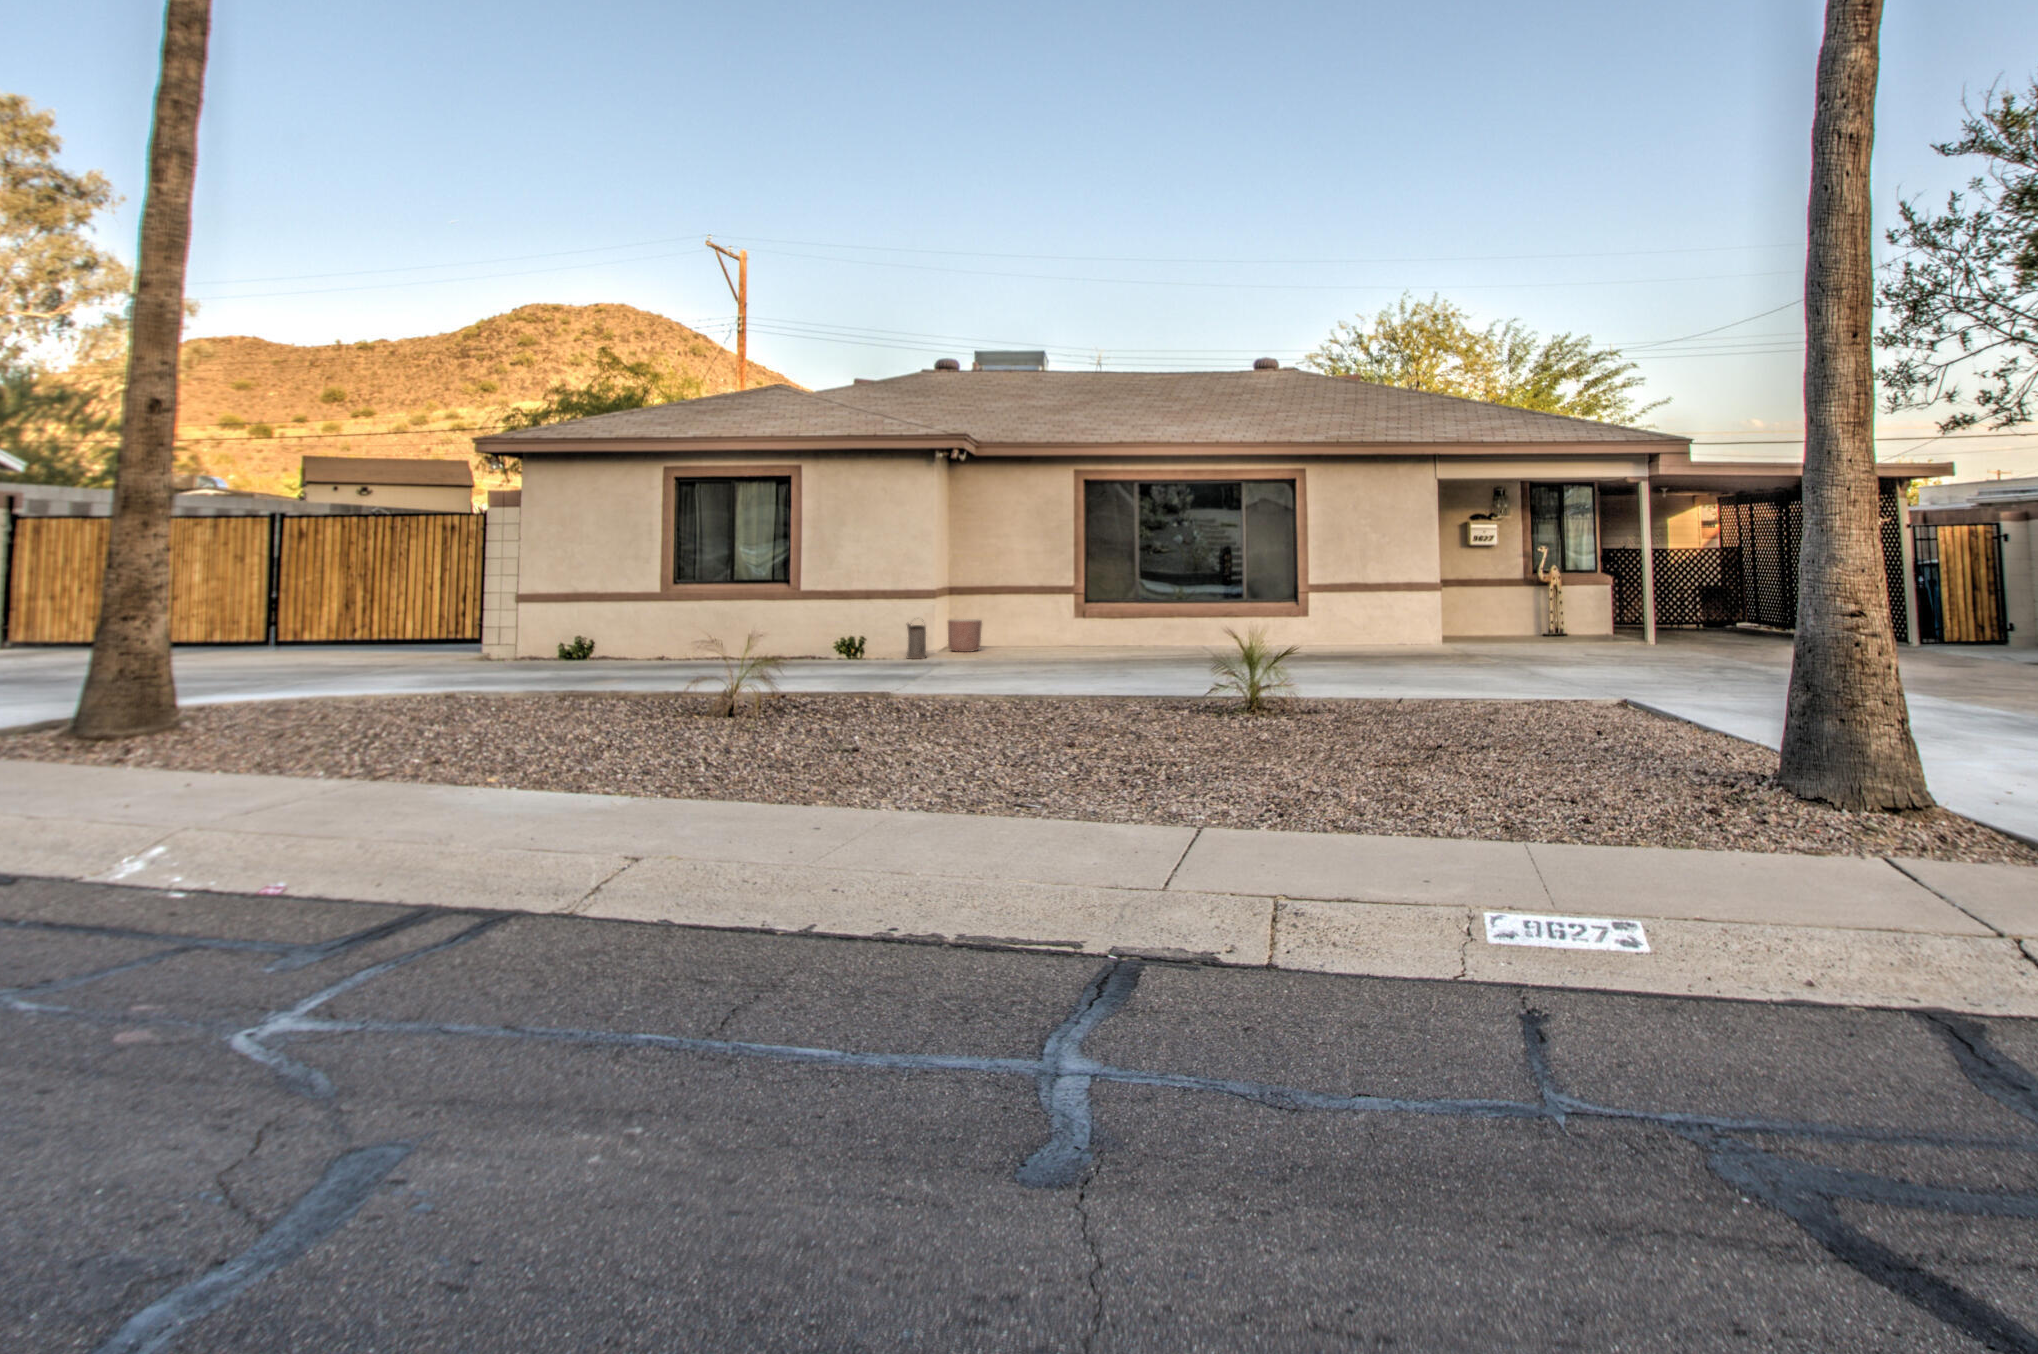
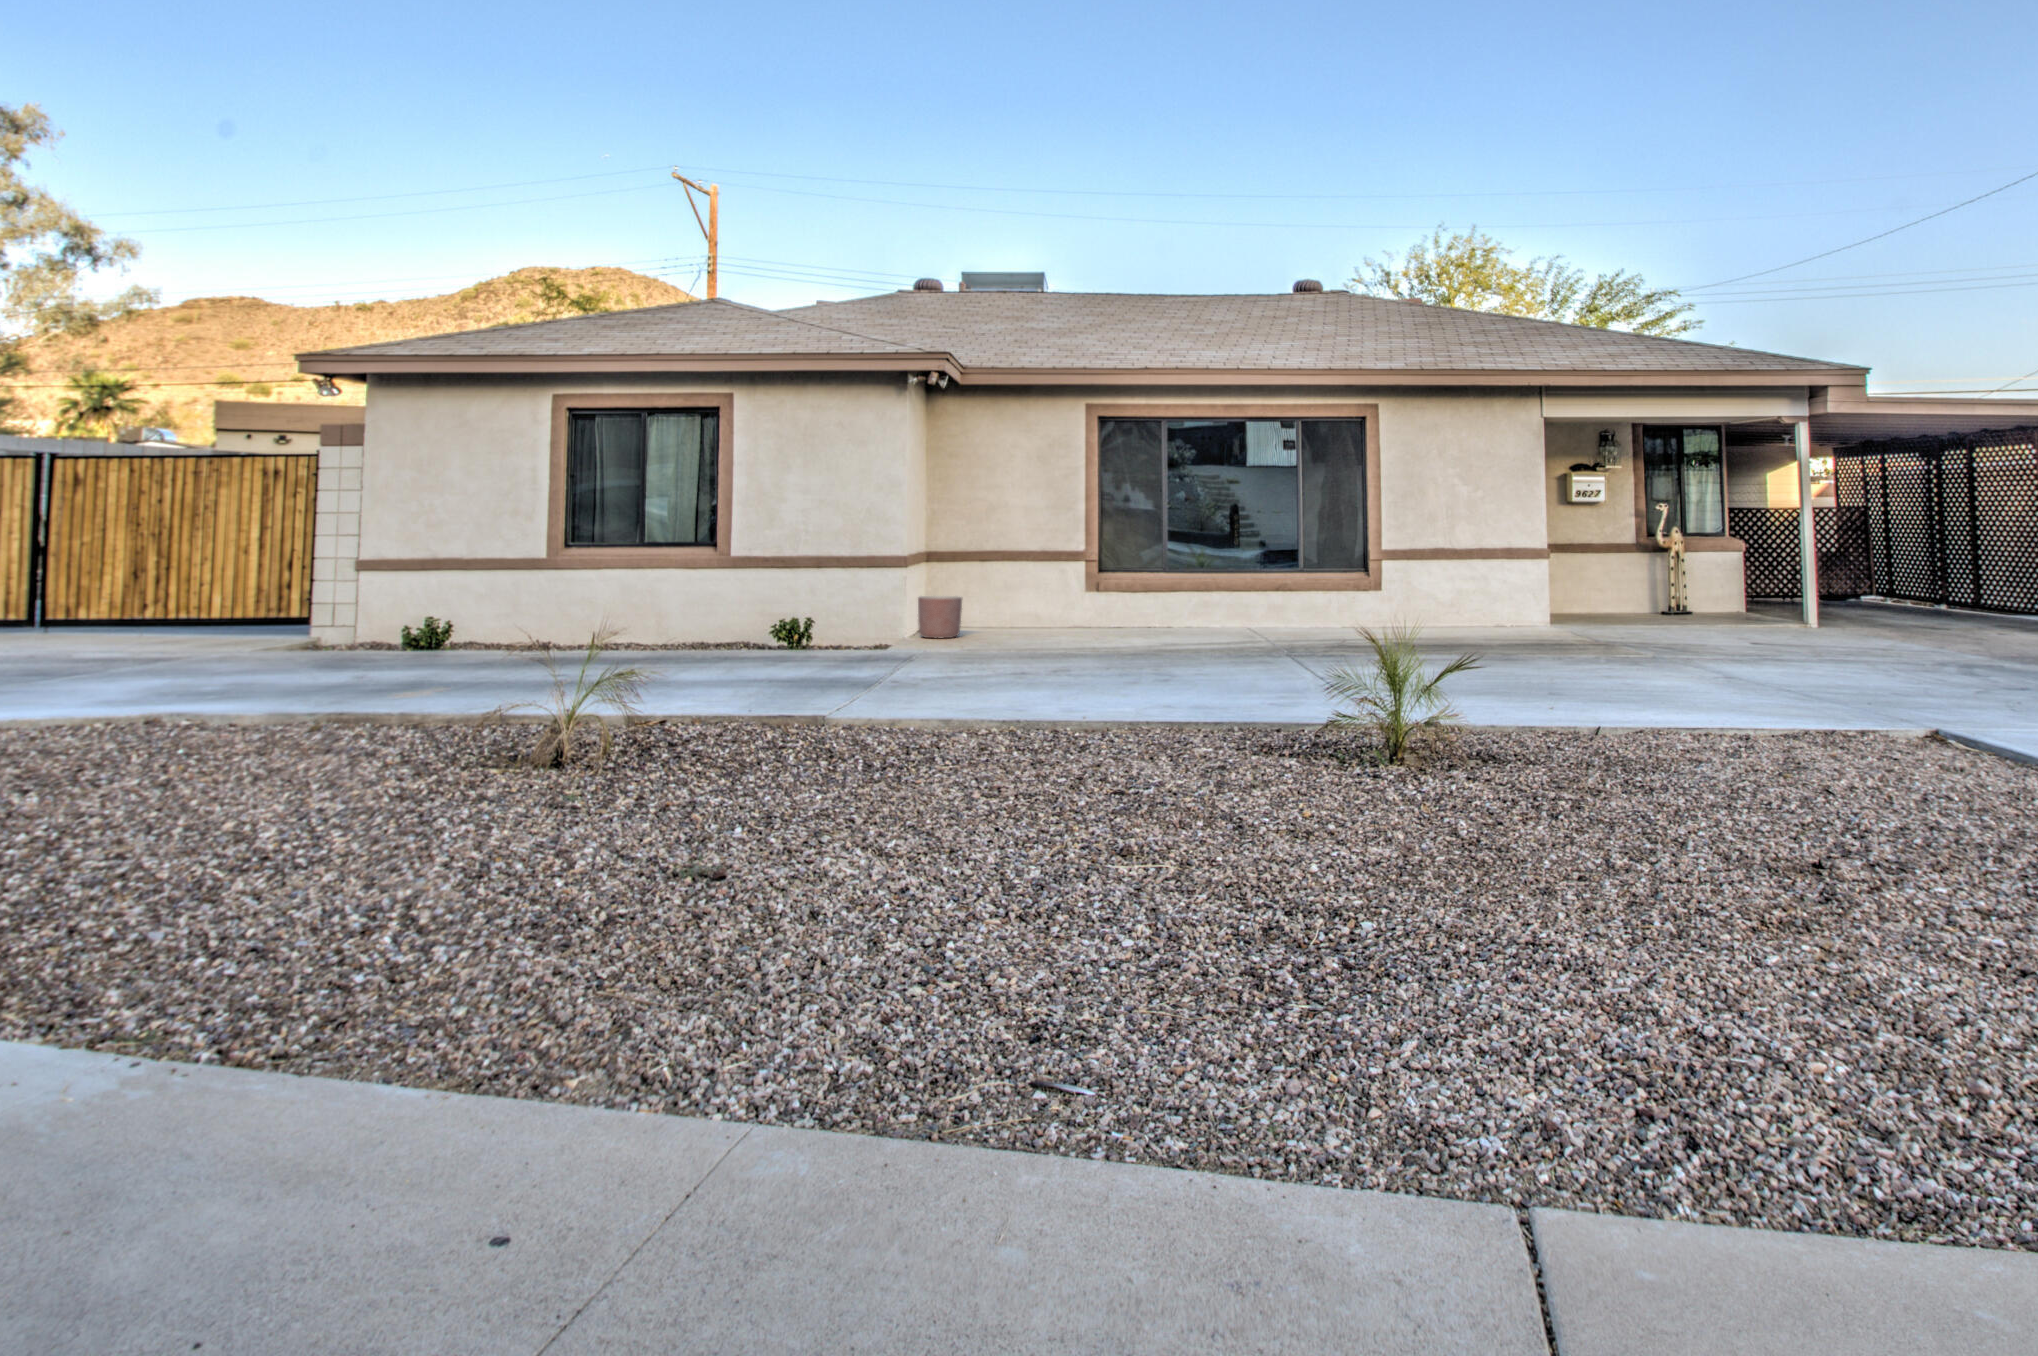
watering can: present [907,624,926,659] -> none [864,594,891,648]

